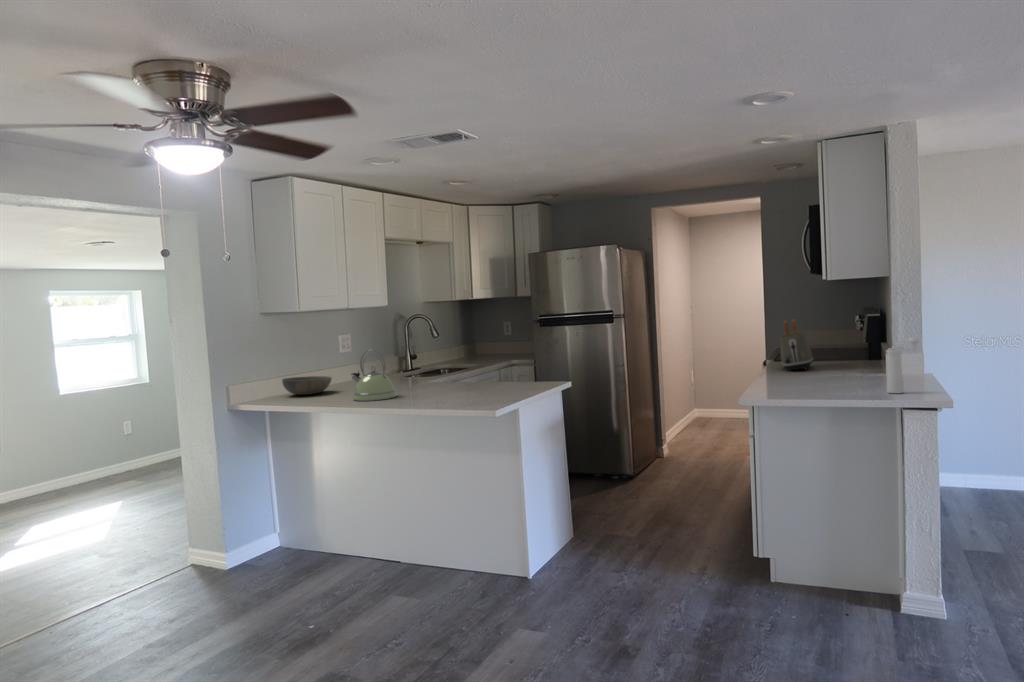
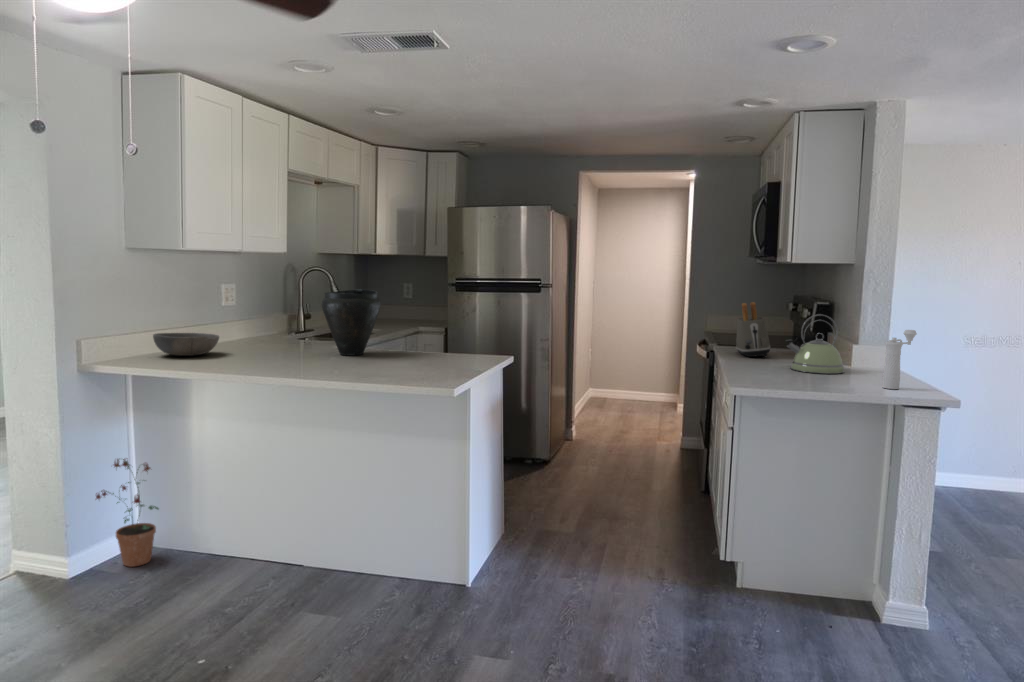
vase: none [407,332,455,388] -> present [321,289,381,356]
kettle: present [351,350,397,401] -> present [786,314,844,374]
potted plant: none [244,476,293,562] -> present [96,459,159,567]

